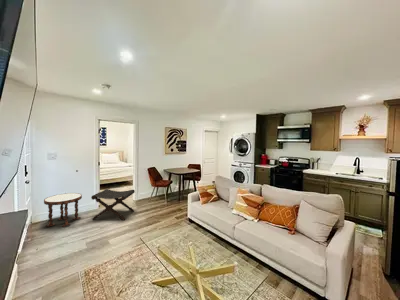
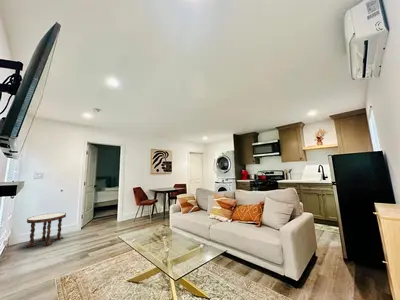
footstool: present [91,189,135,220] -> none [75,207,120,238]

